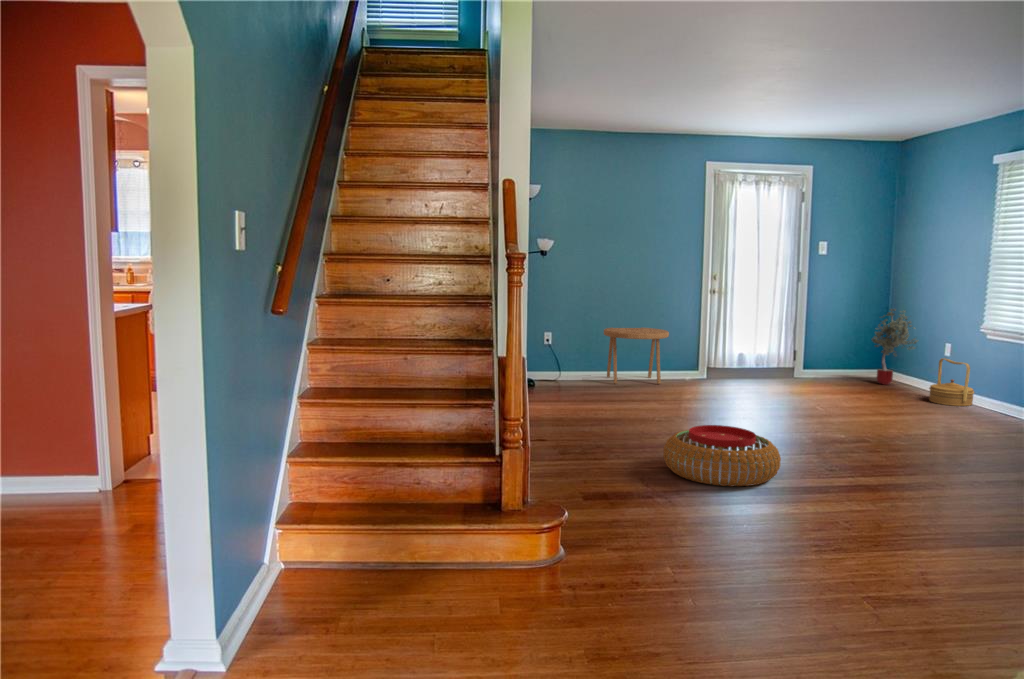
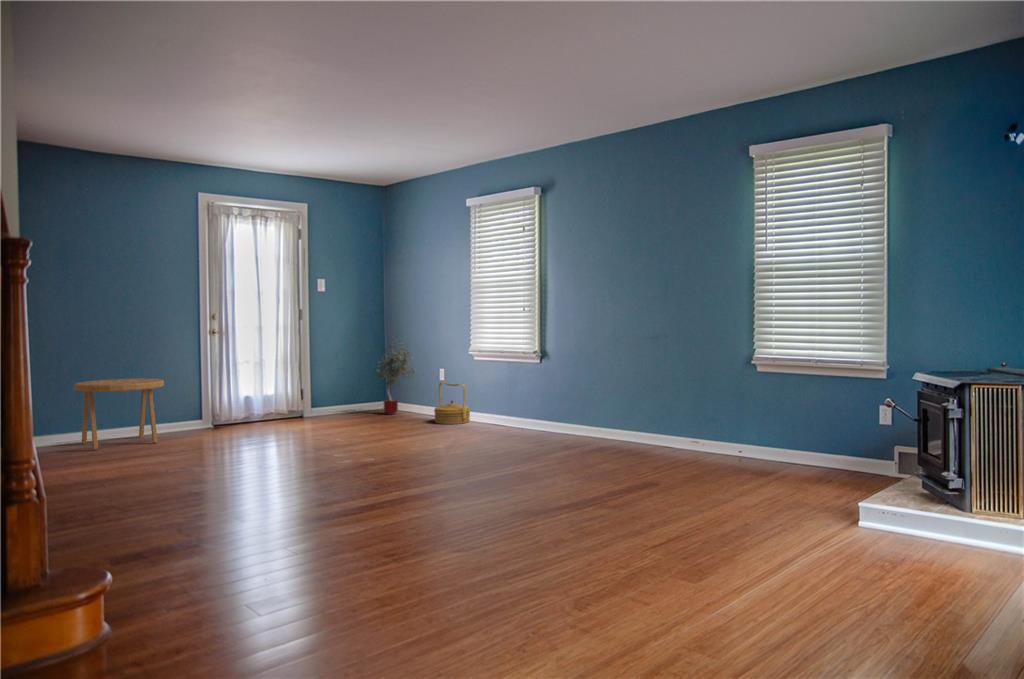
pouf: present [663,425,781,486] -> none [184,470,335,548]

